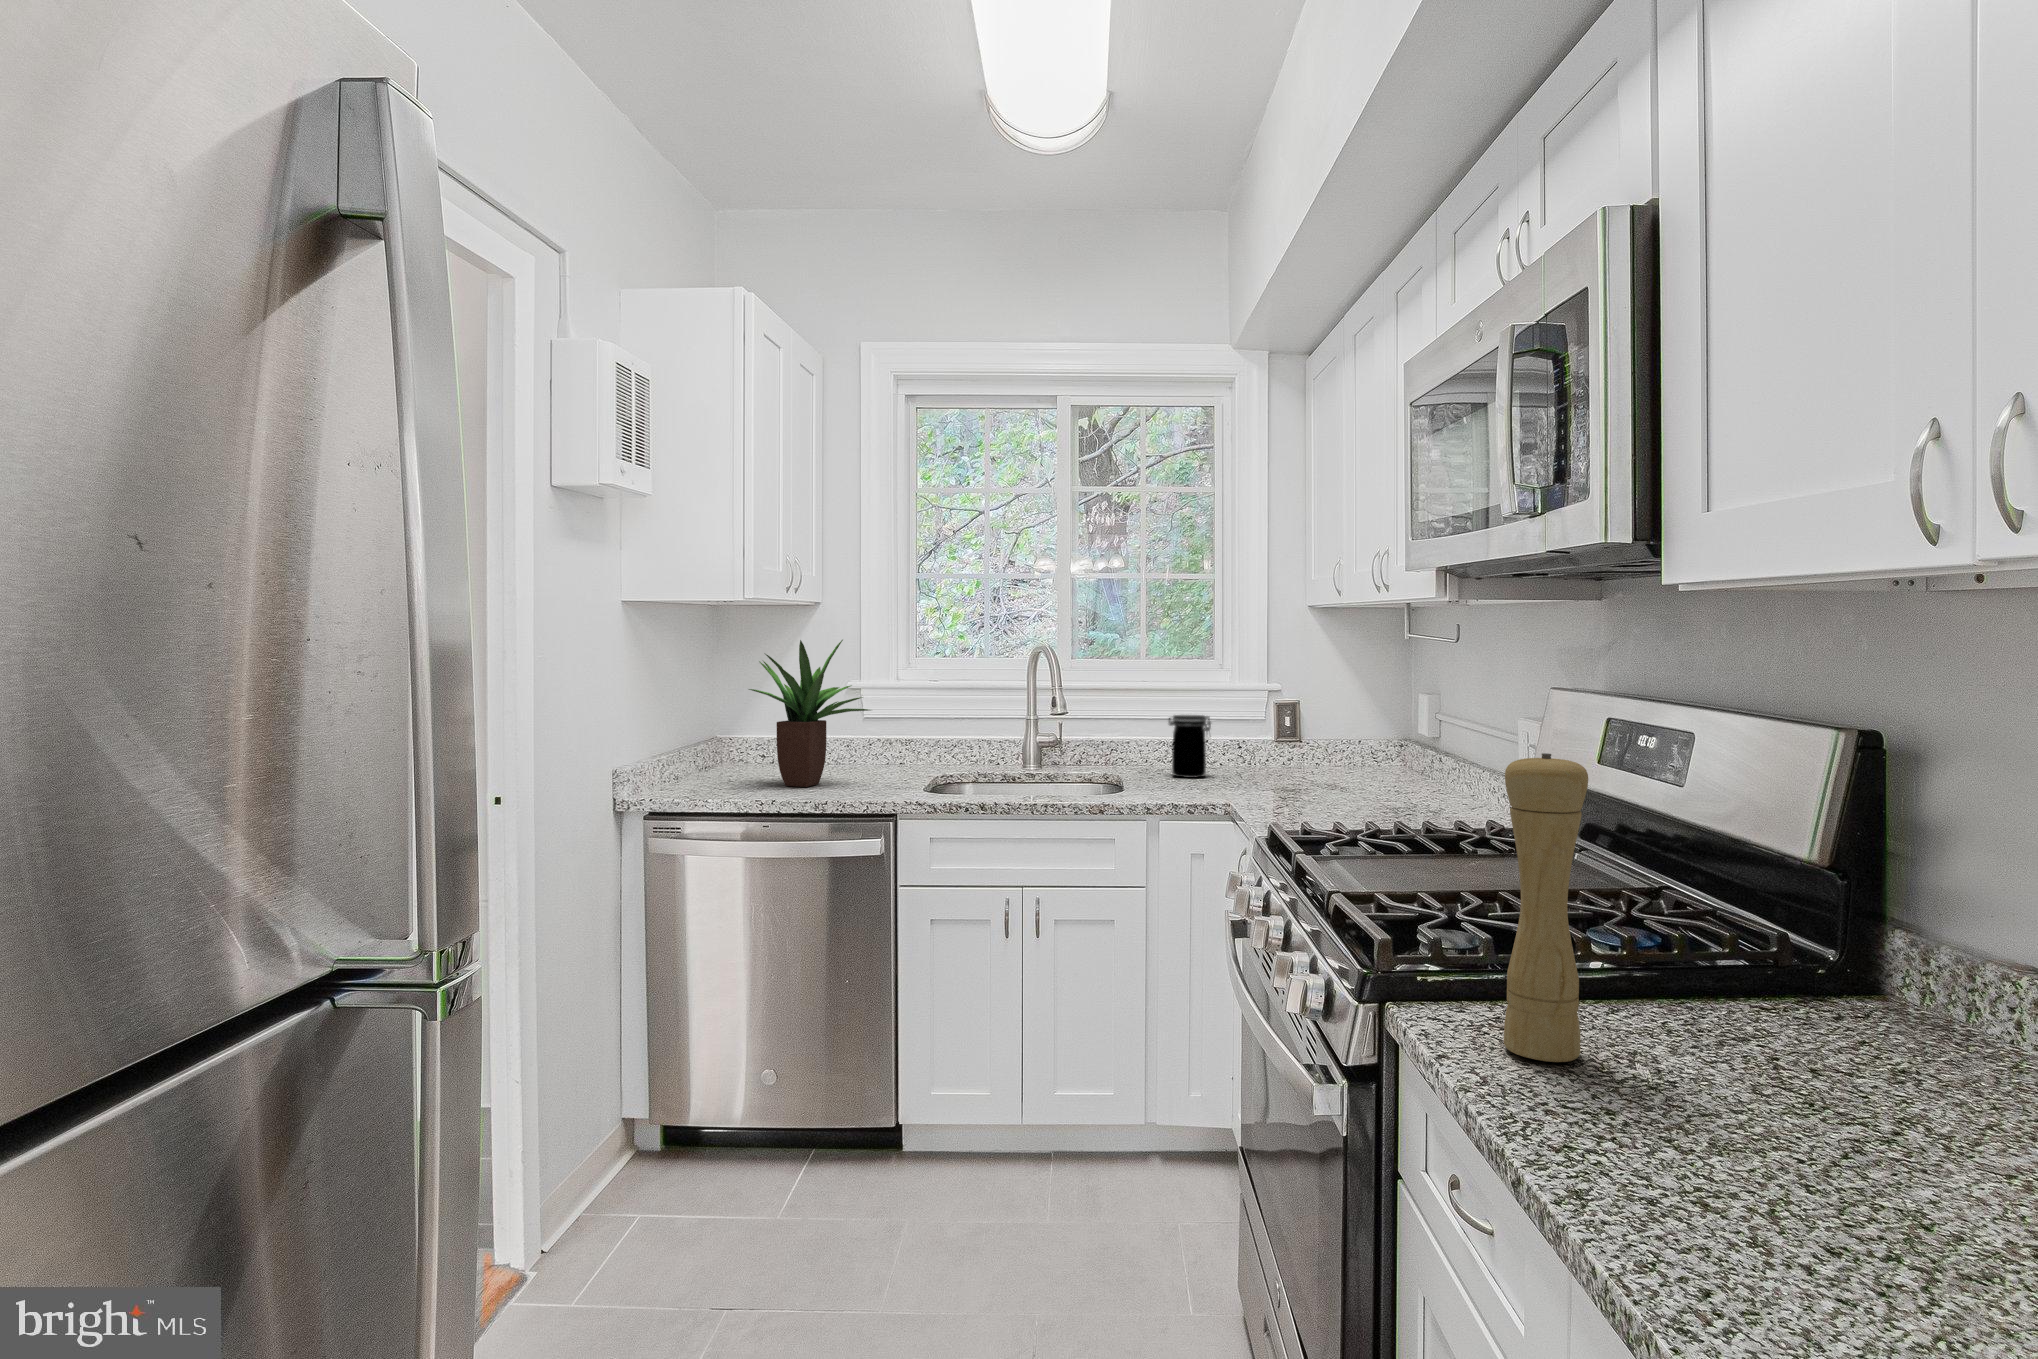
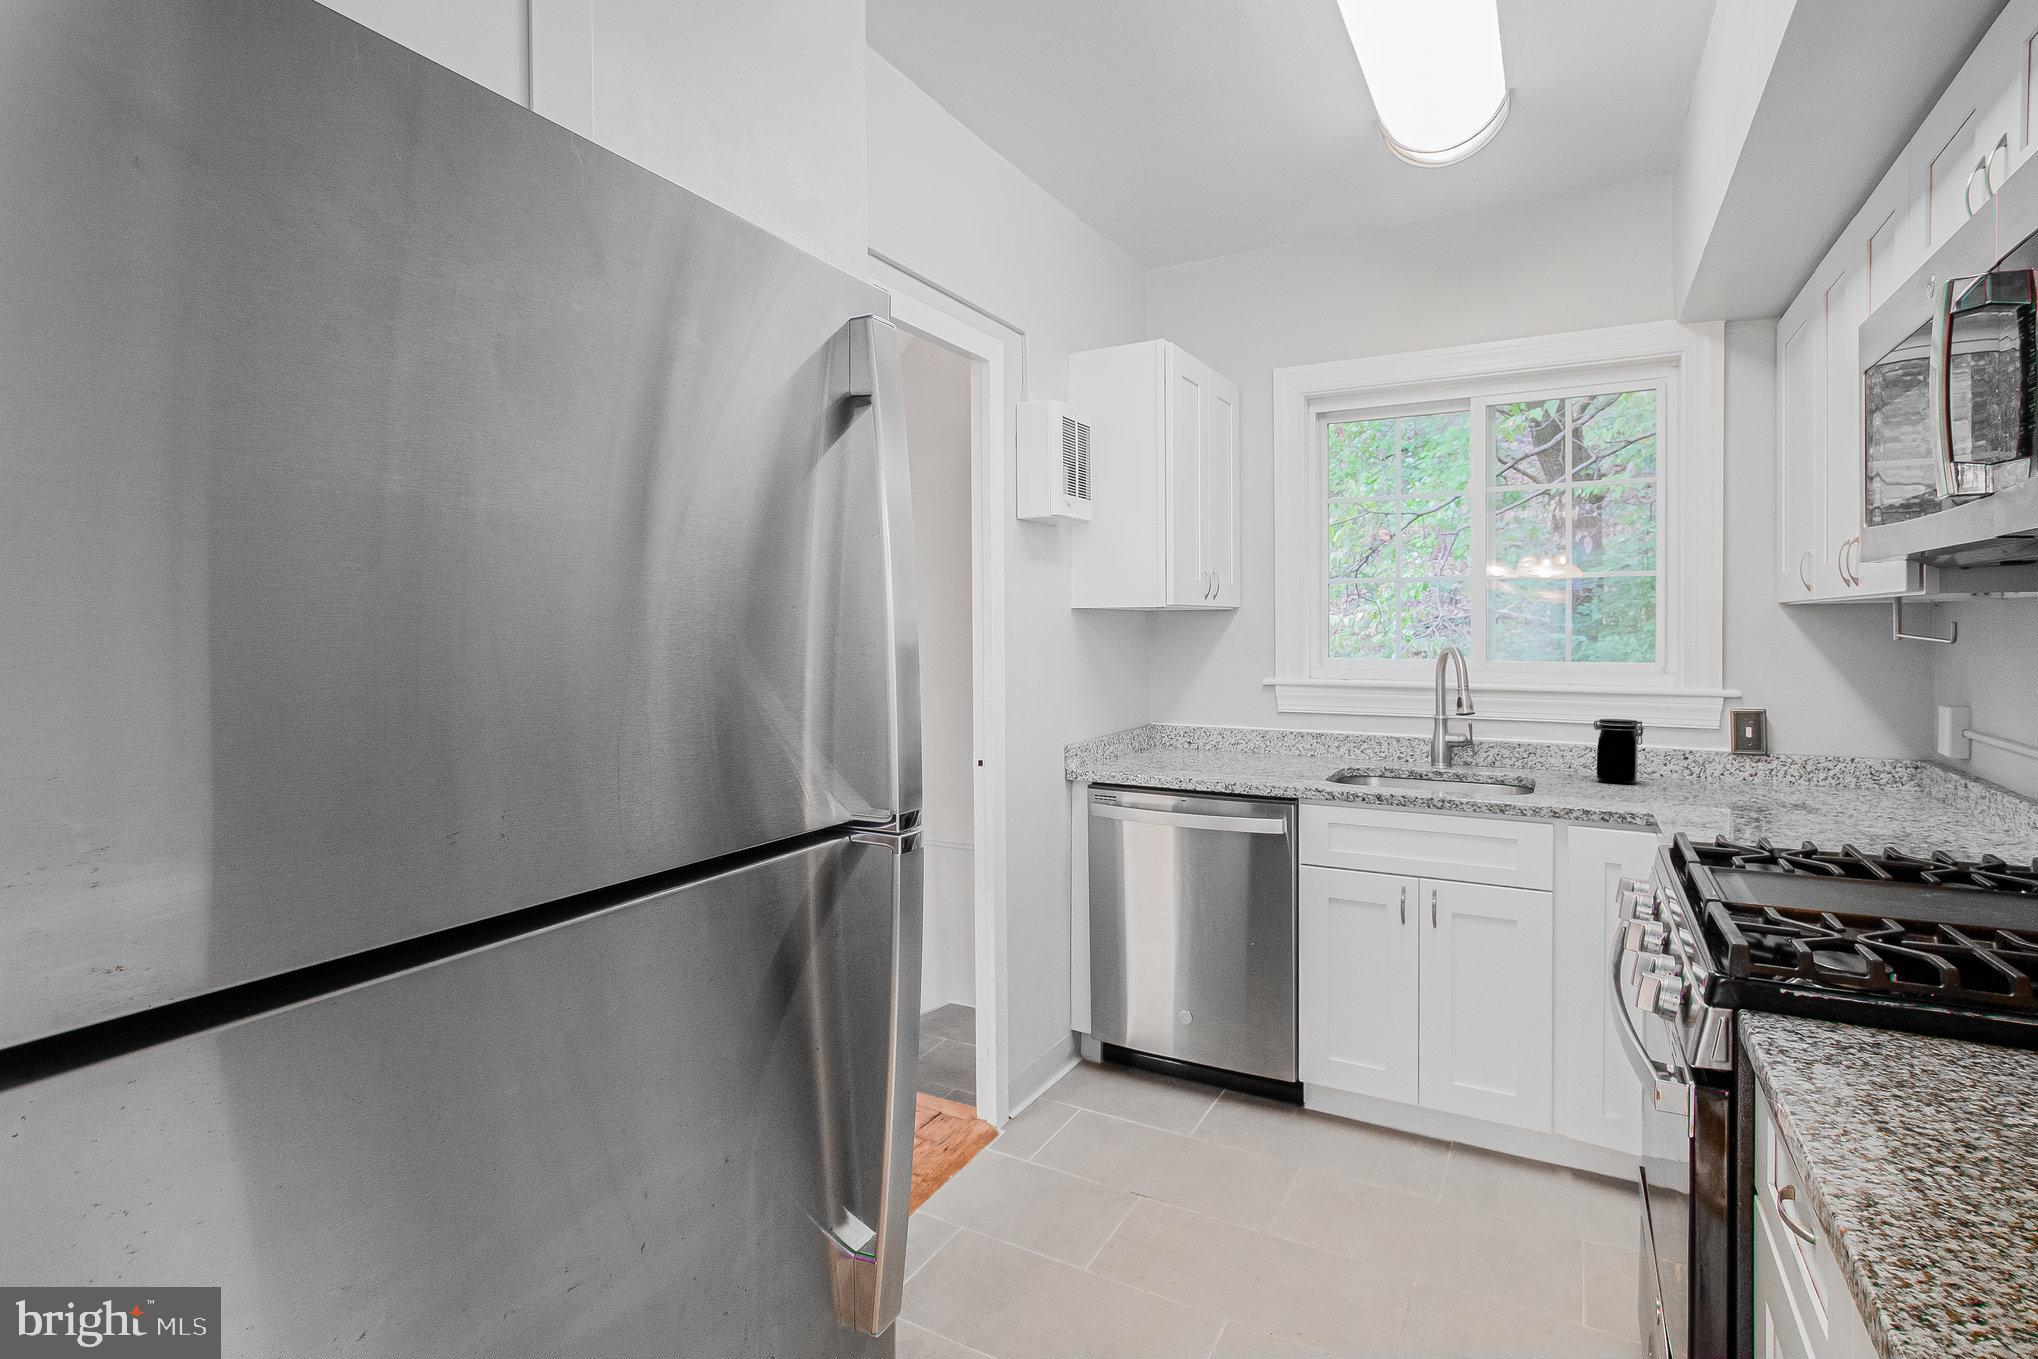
potted plant: present [749,640,870,787] -> none [1174,642,1285,771]
pepper mill: present [1504,753,1588,1062] -> none [1859,770,1968,1090]

